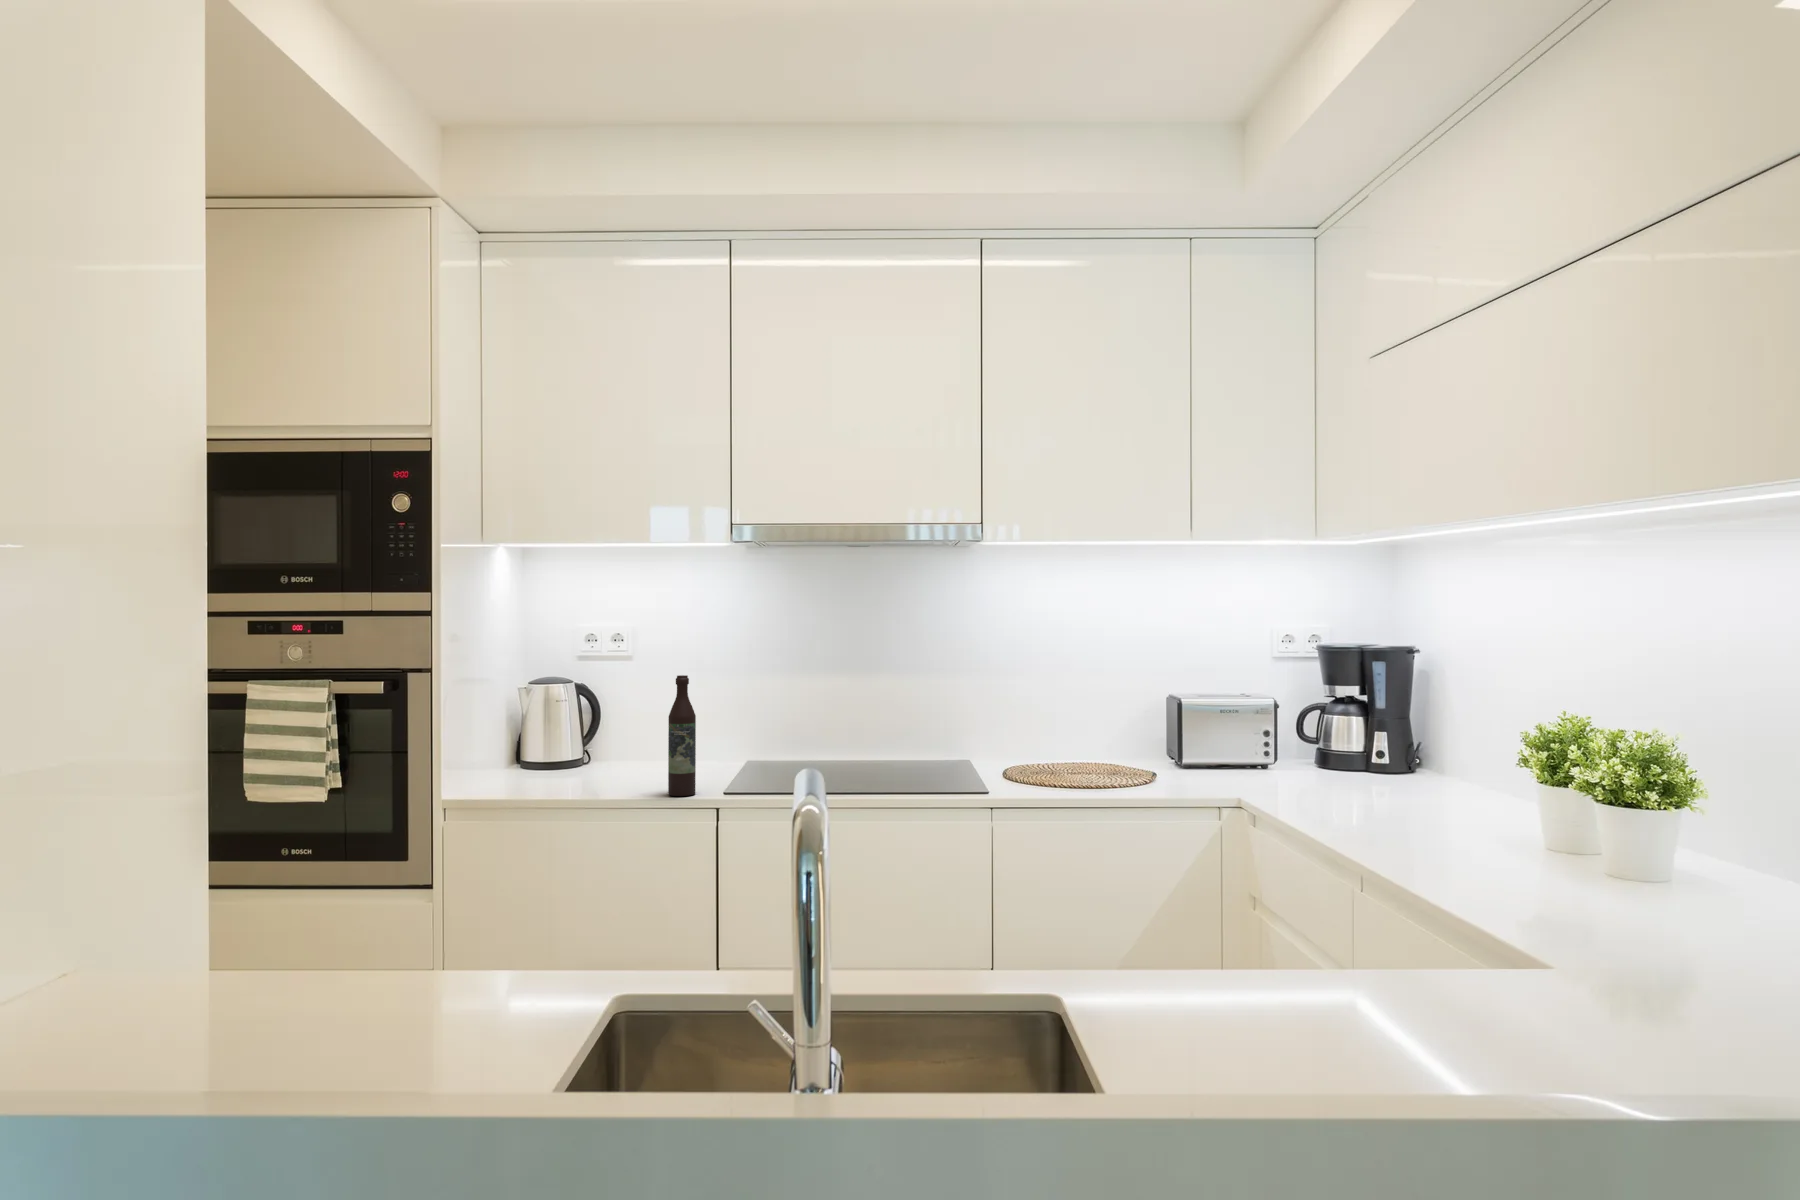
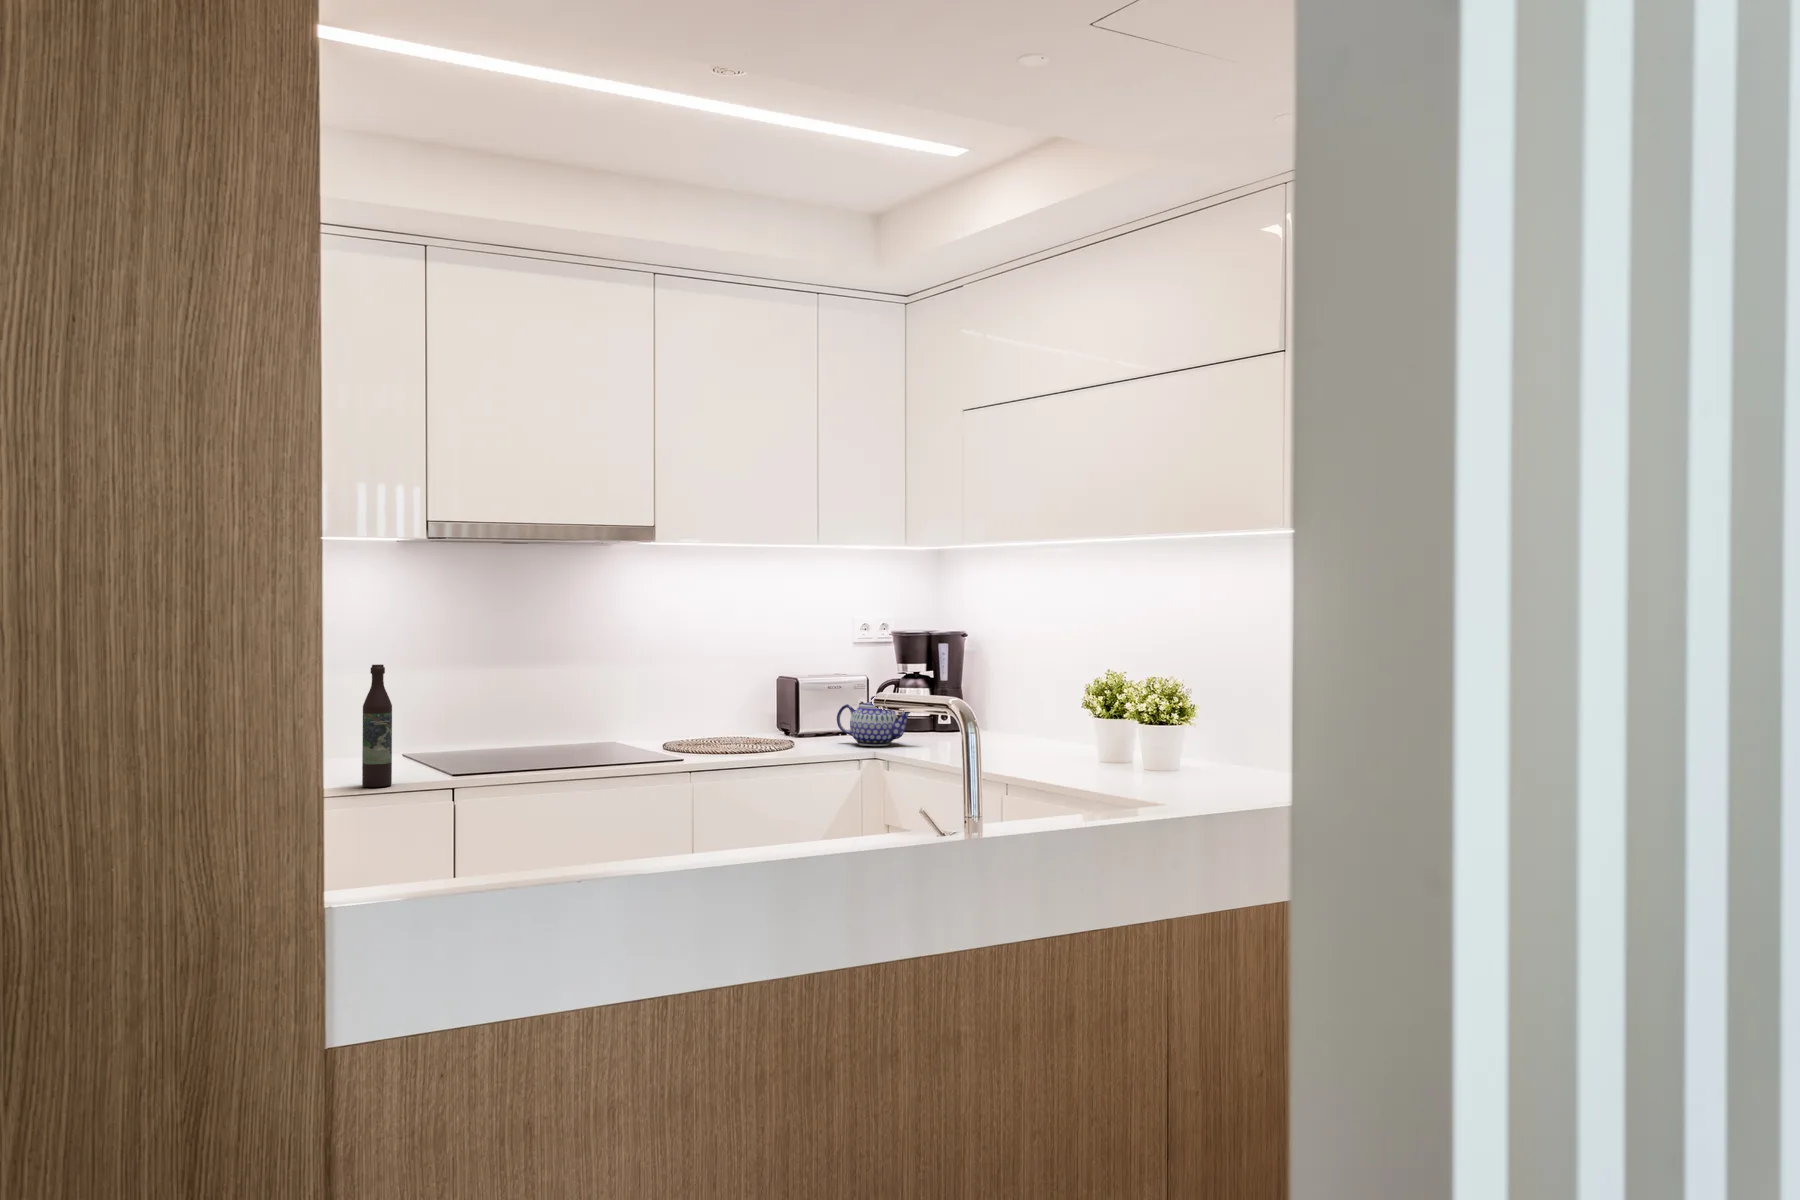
teapot: none [1214,727,1302,789] -> present [837,696,910,746]

